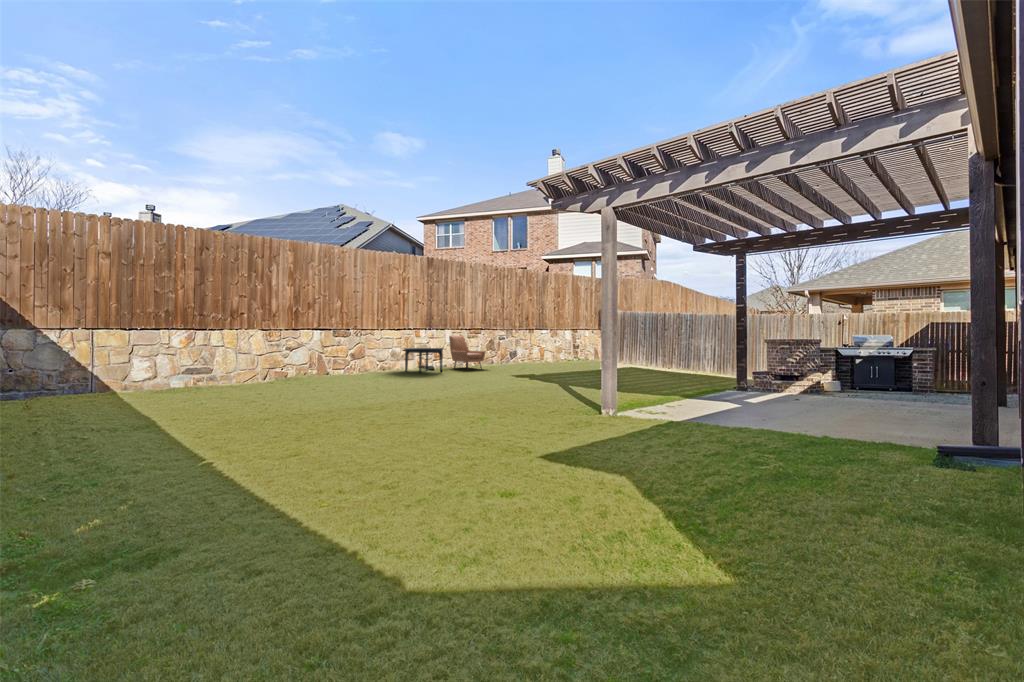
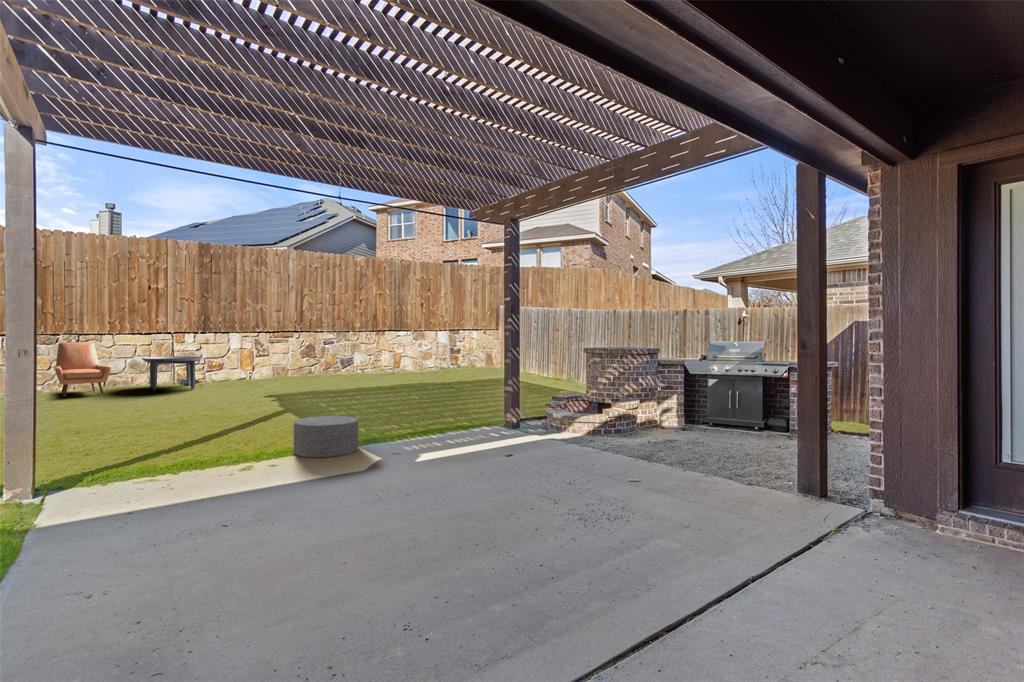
chair: present [449,335,485,369] -> present [55,342,111,396]
ottoman: none [661,380,703,404] -> present [294,416,358,457]

